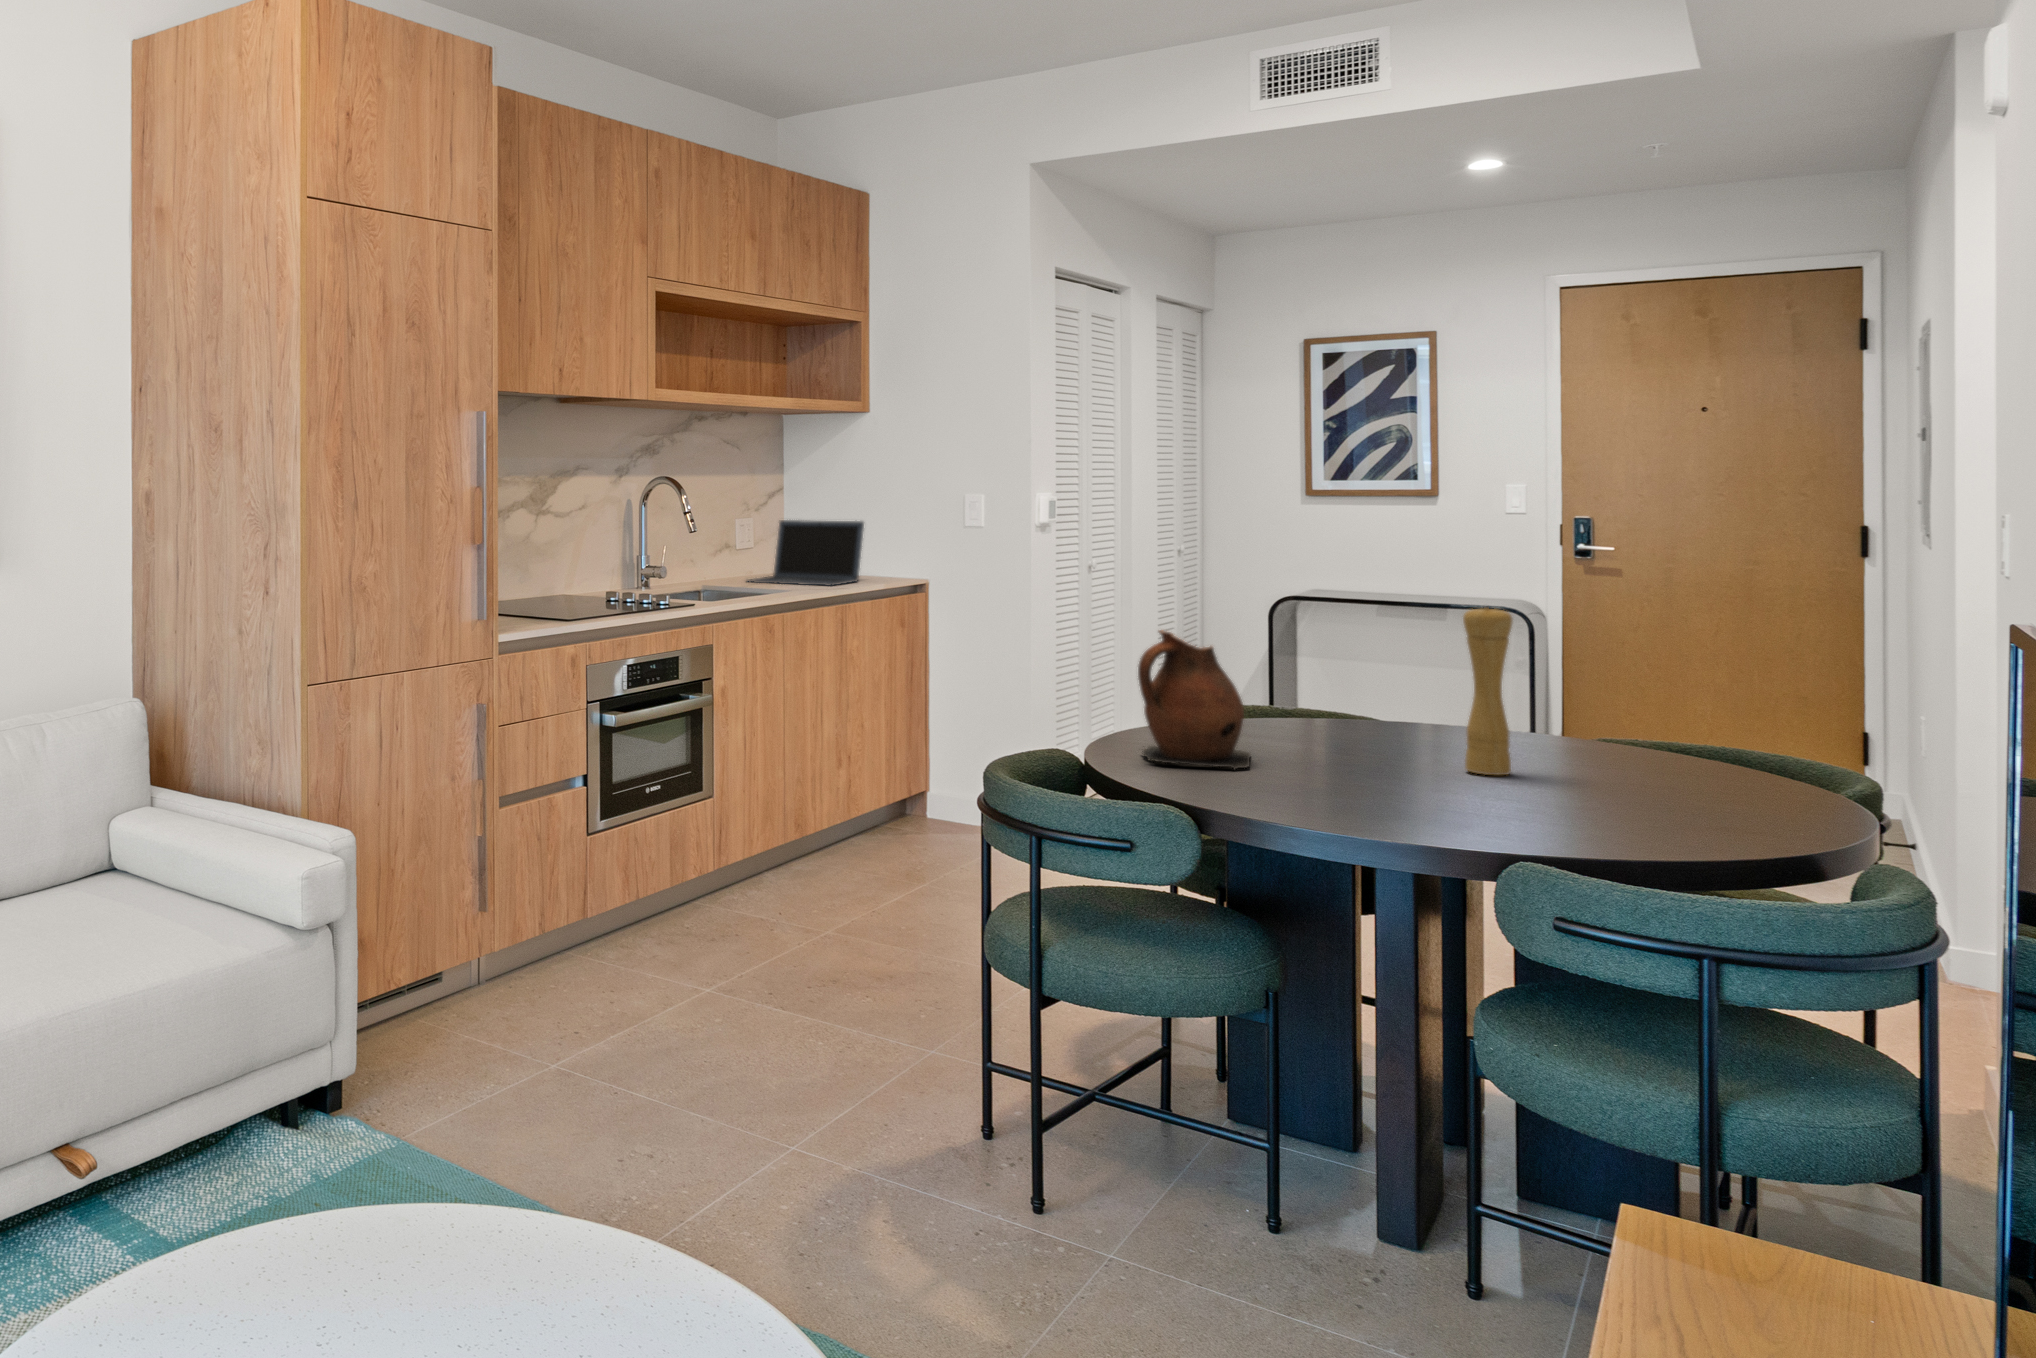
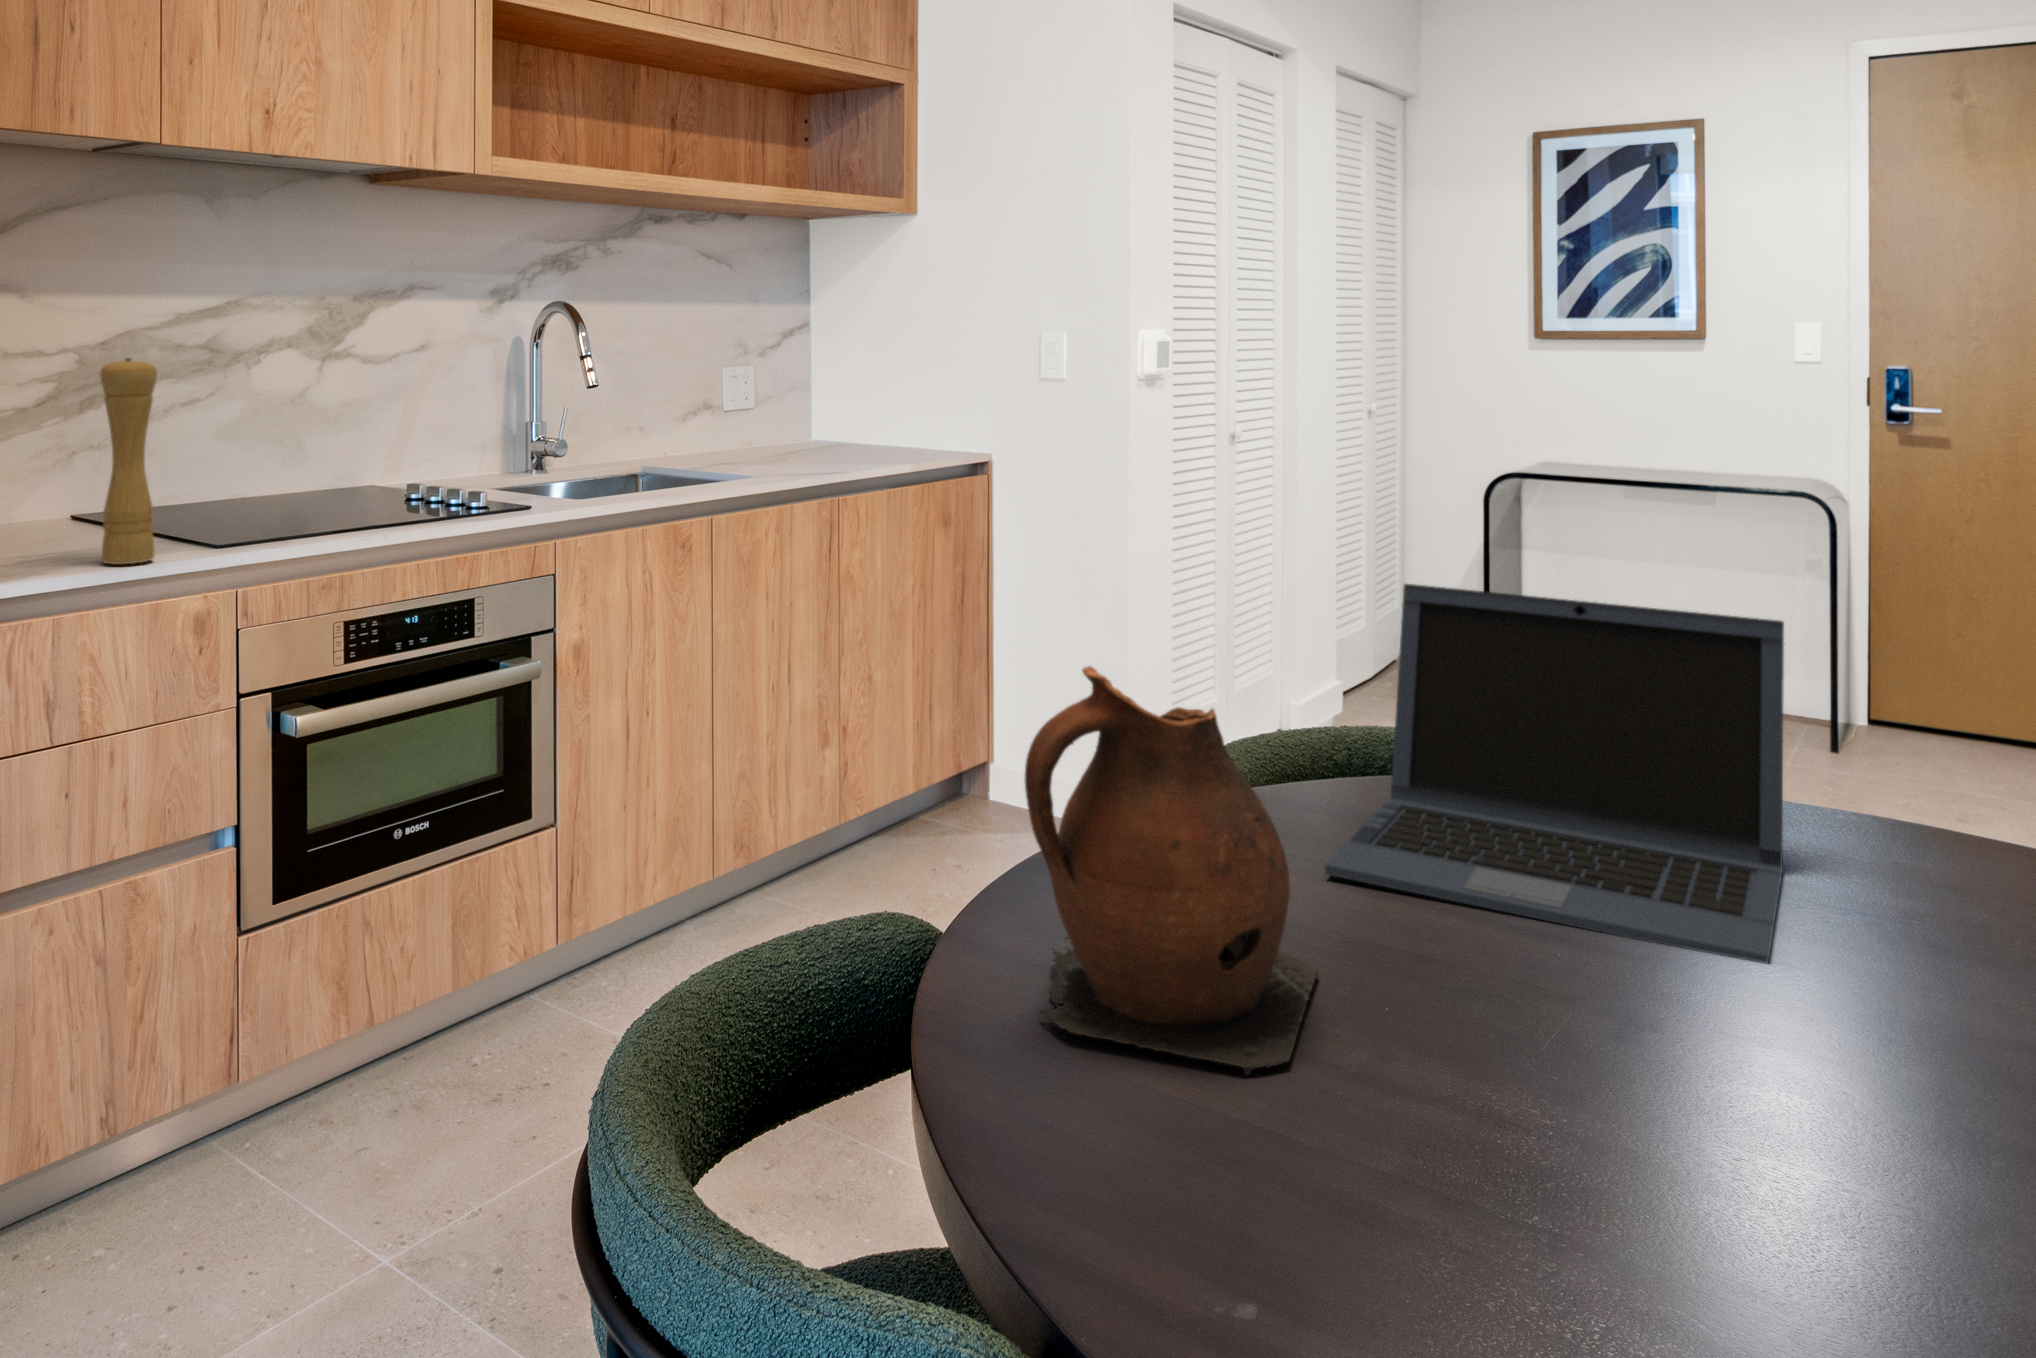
laptop: present [747,520,864,586] -> present [1325,584,1784,963]
pepper mill: present [1463,606,1512,775] -> present [100,358,157,564]

